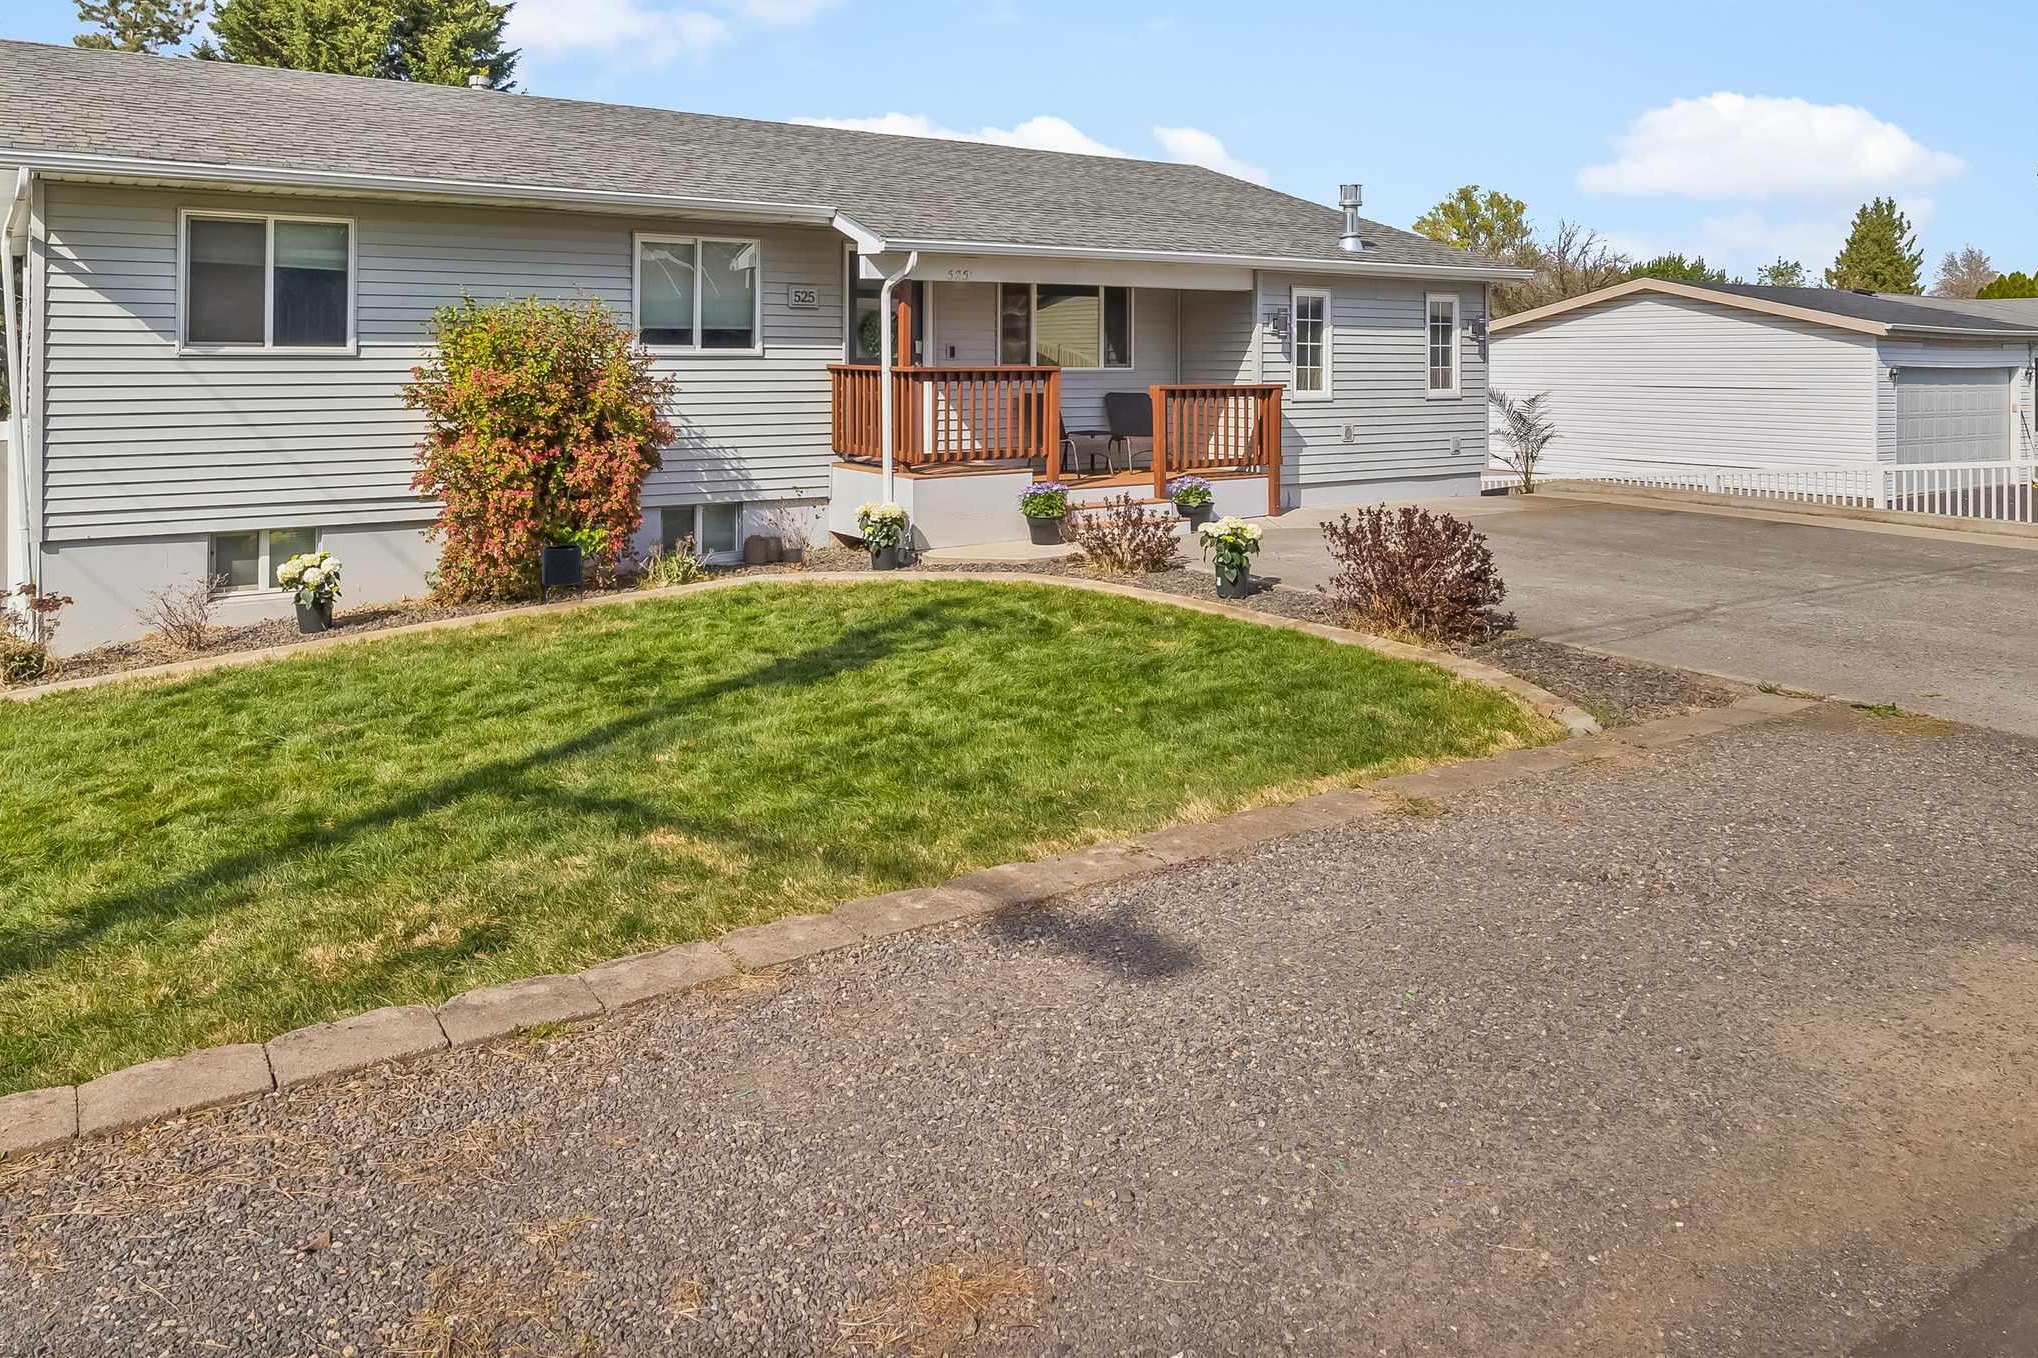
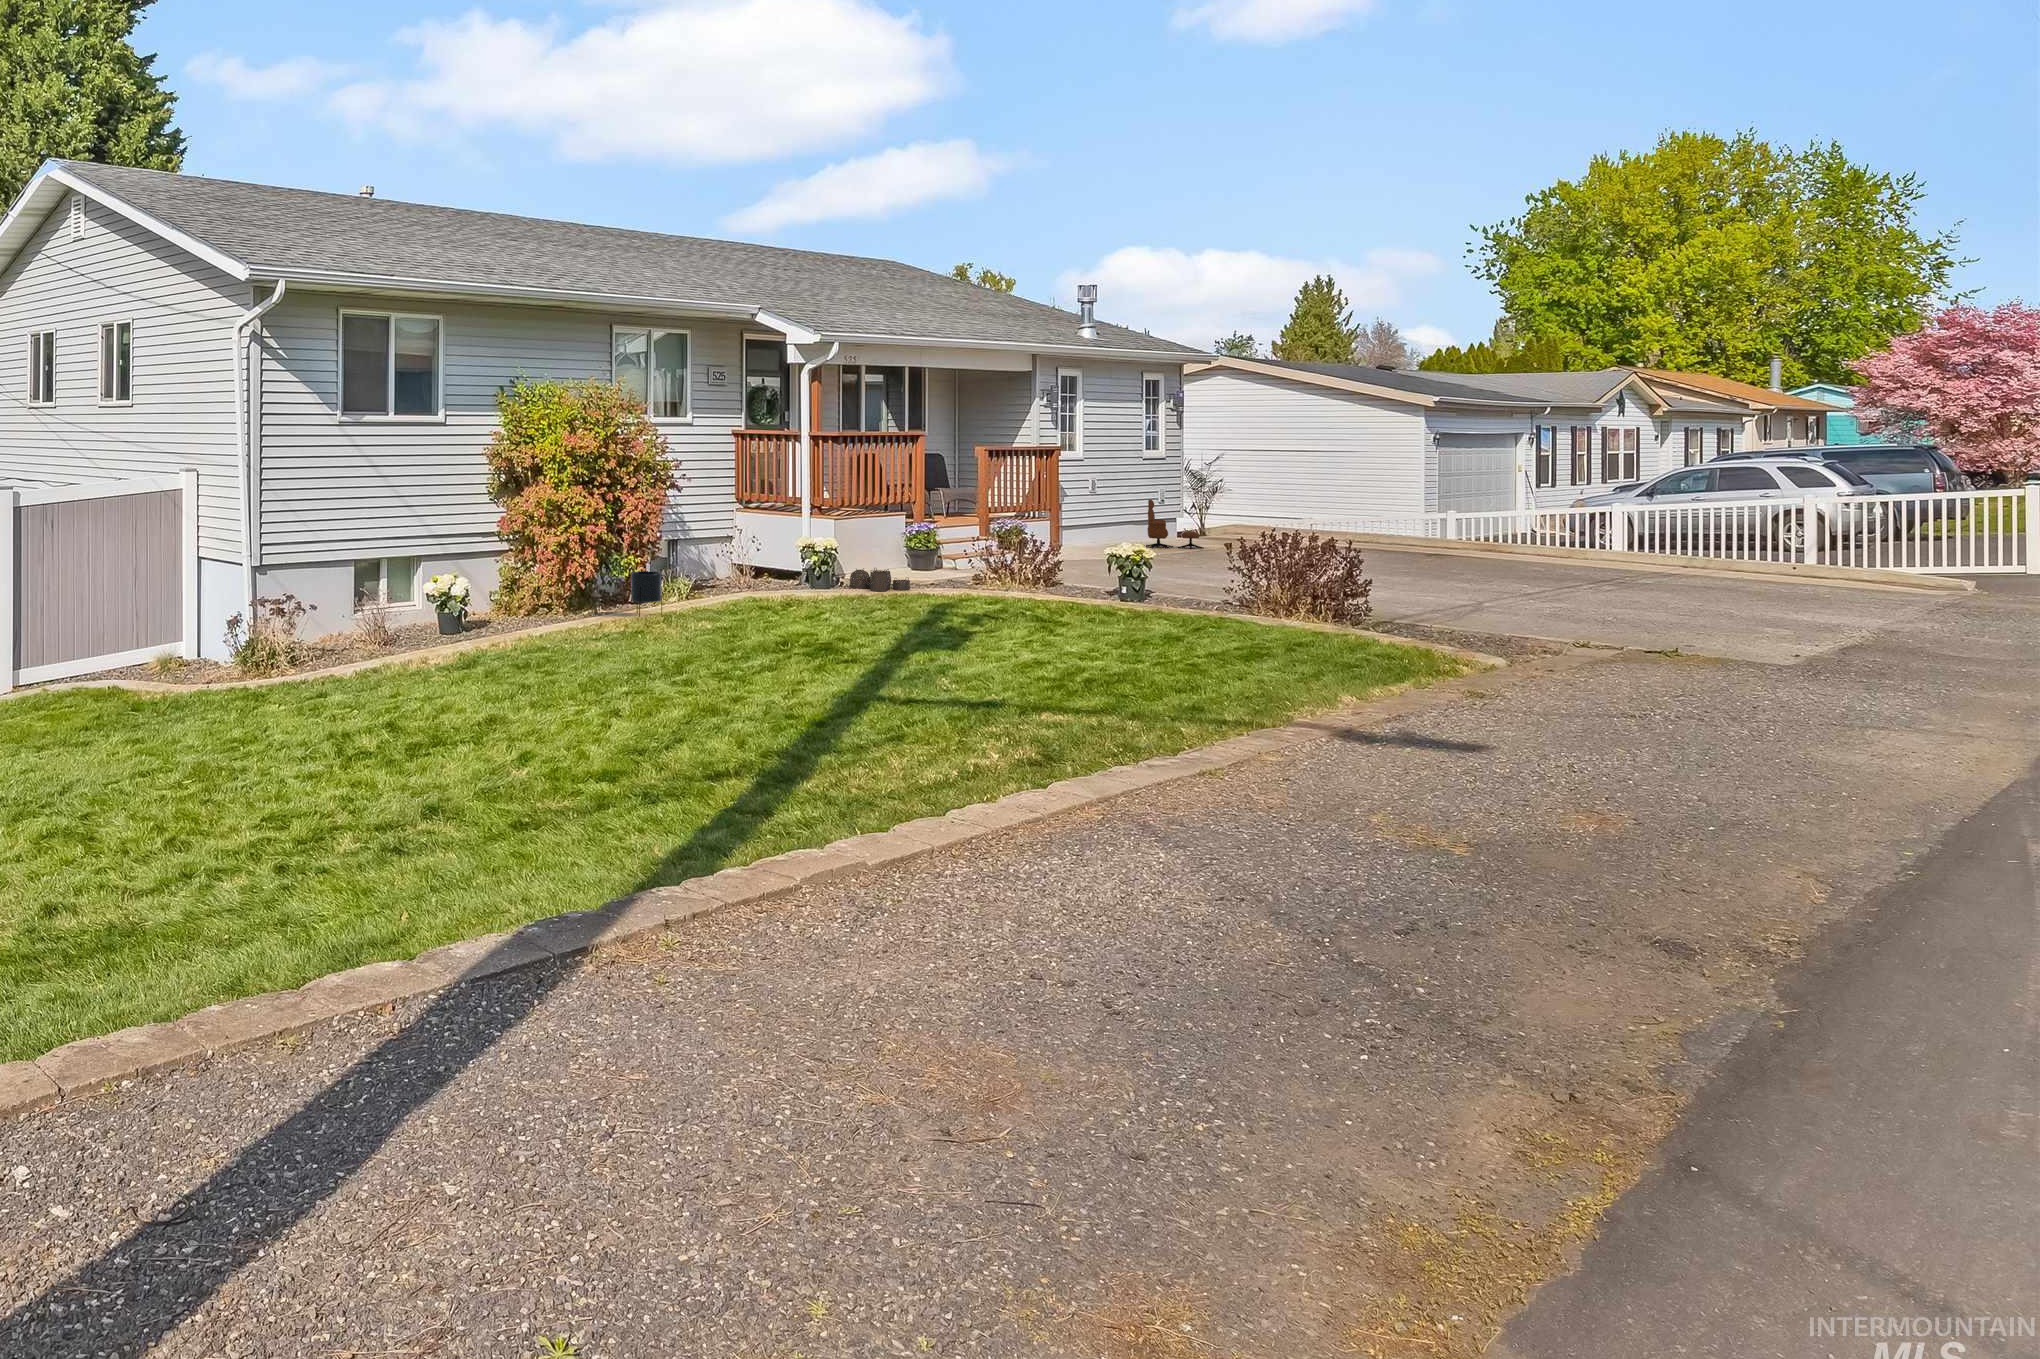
lounge chair: none [1469,446,1539,505] -> present [1146,500,1204,549]
woven basket: present [743,533,803,564] -> present [850,568,910,591]

